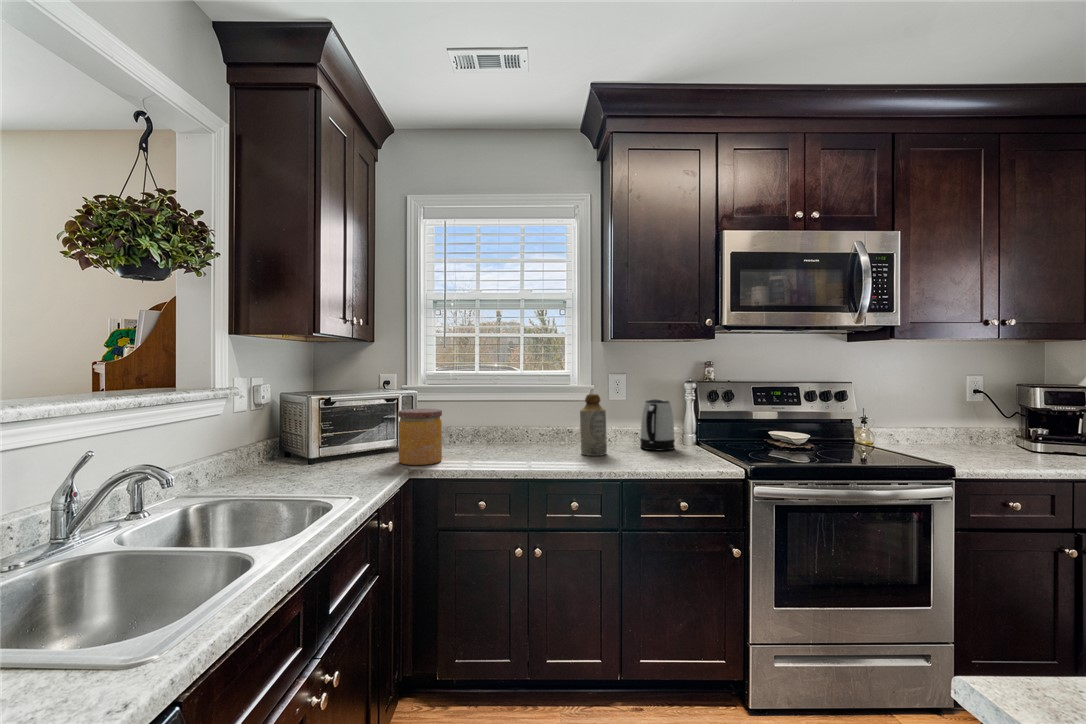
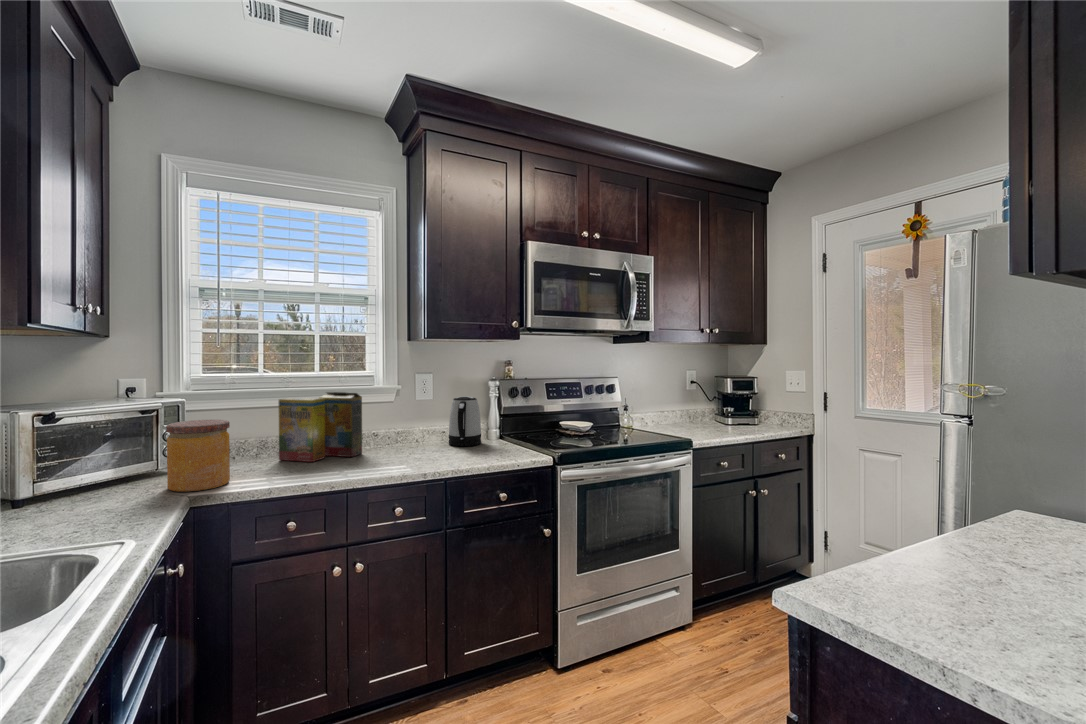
cereal box: none [486,390,555,452] -> present [279,392,362,462]
bottle: present [580,394,607,456] -> none [392,394,421,458]

